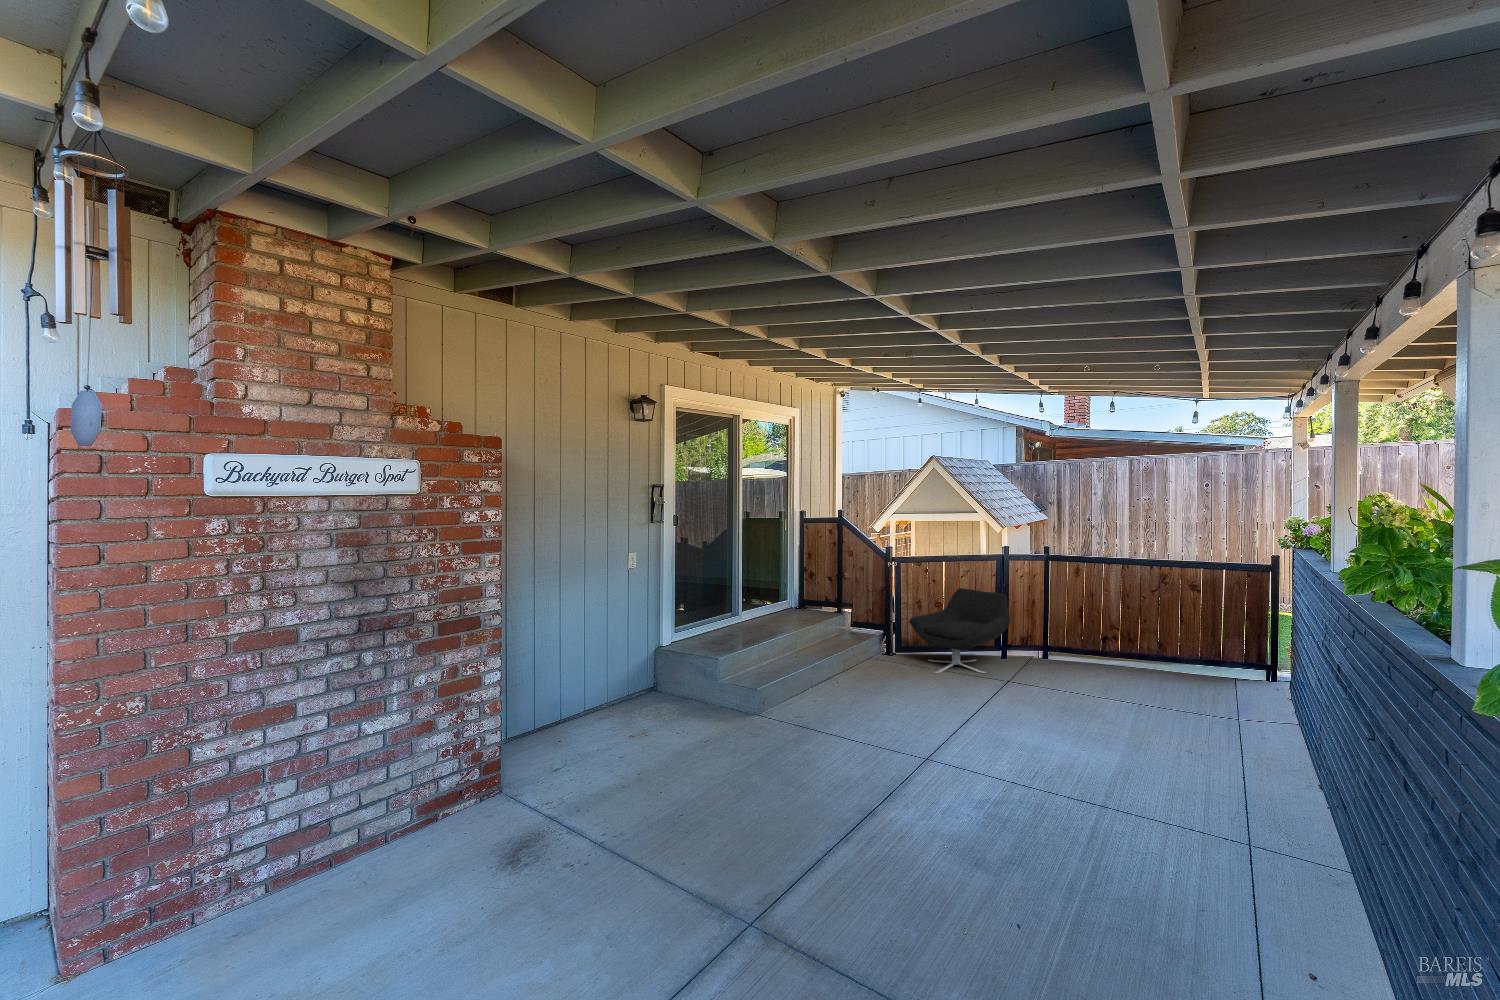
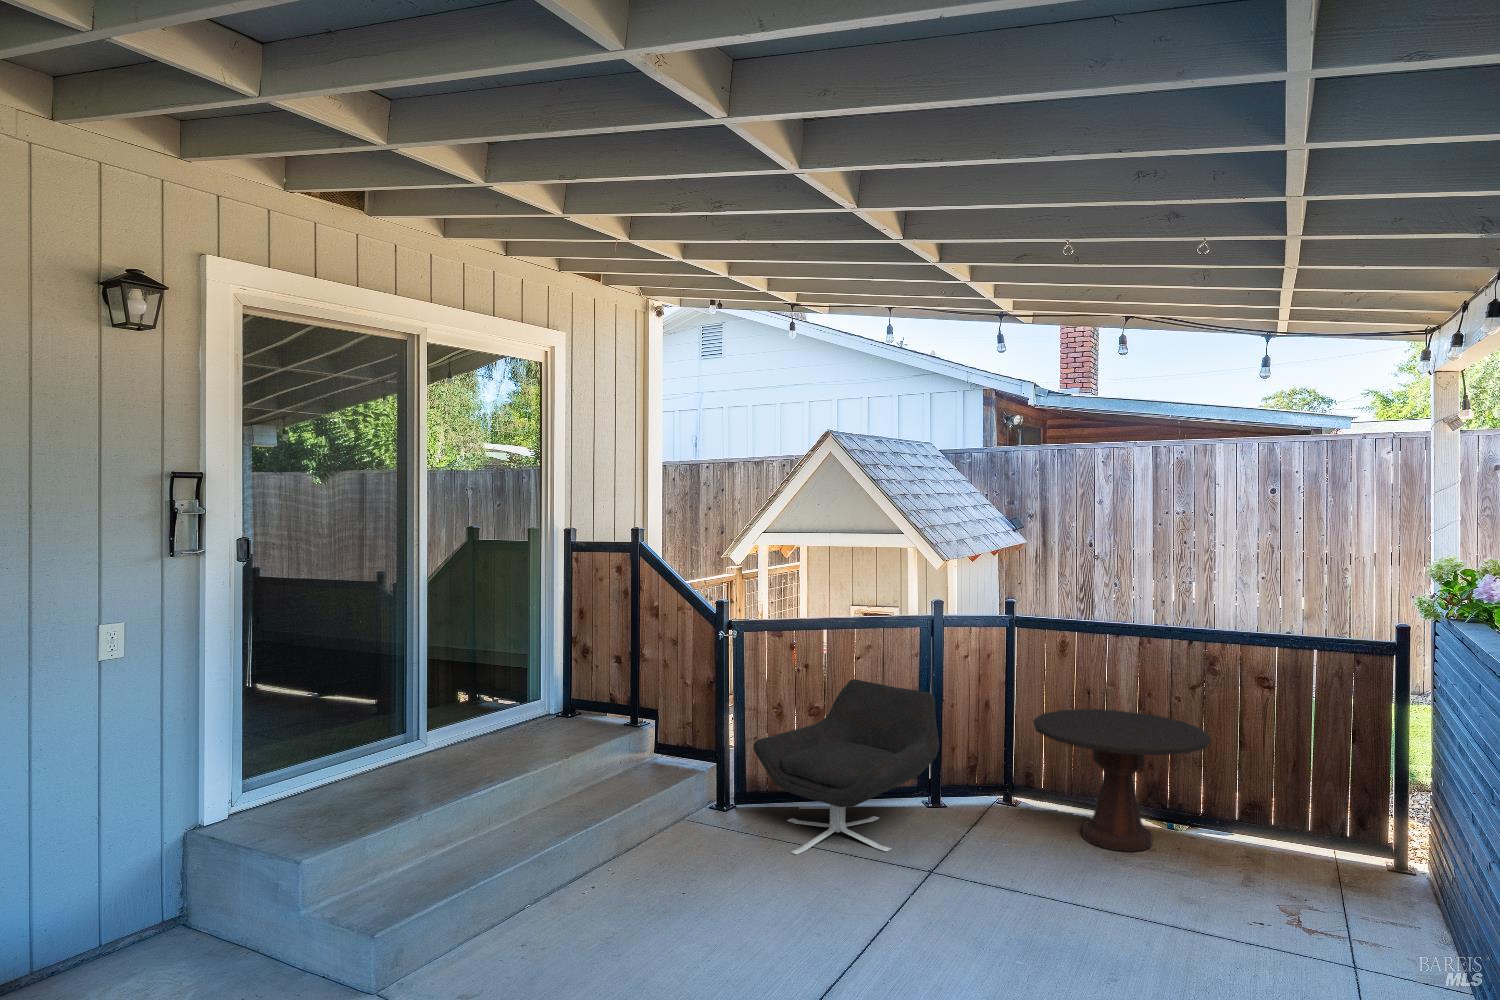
side table: none [1062,604,1162,676] -> present [1033,709,1211,852]

